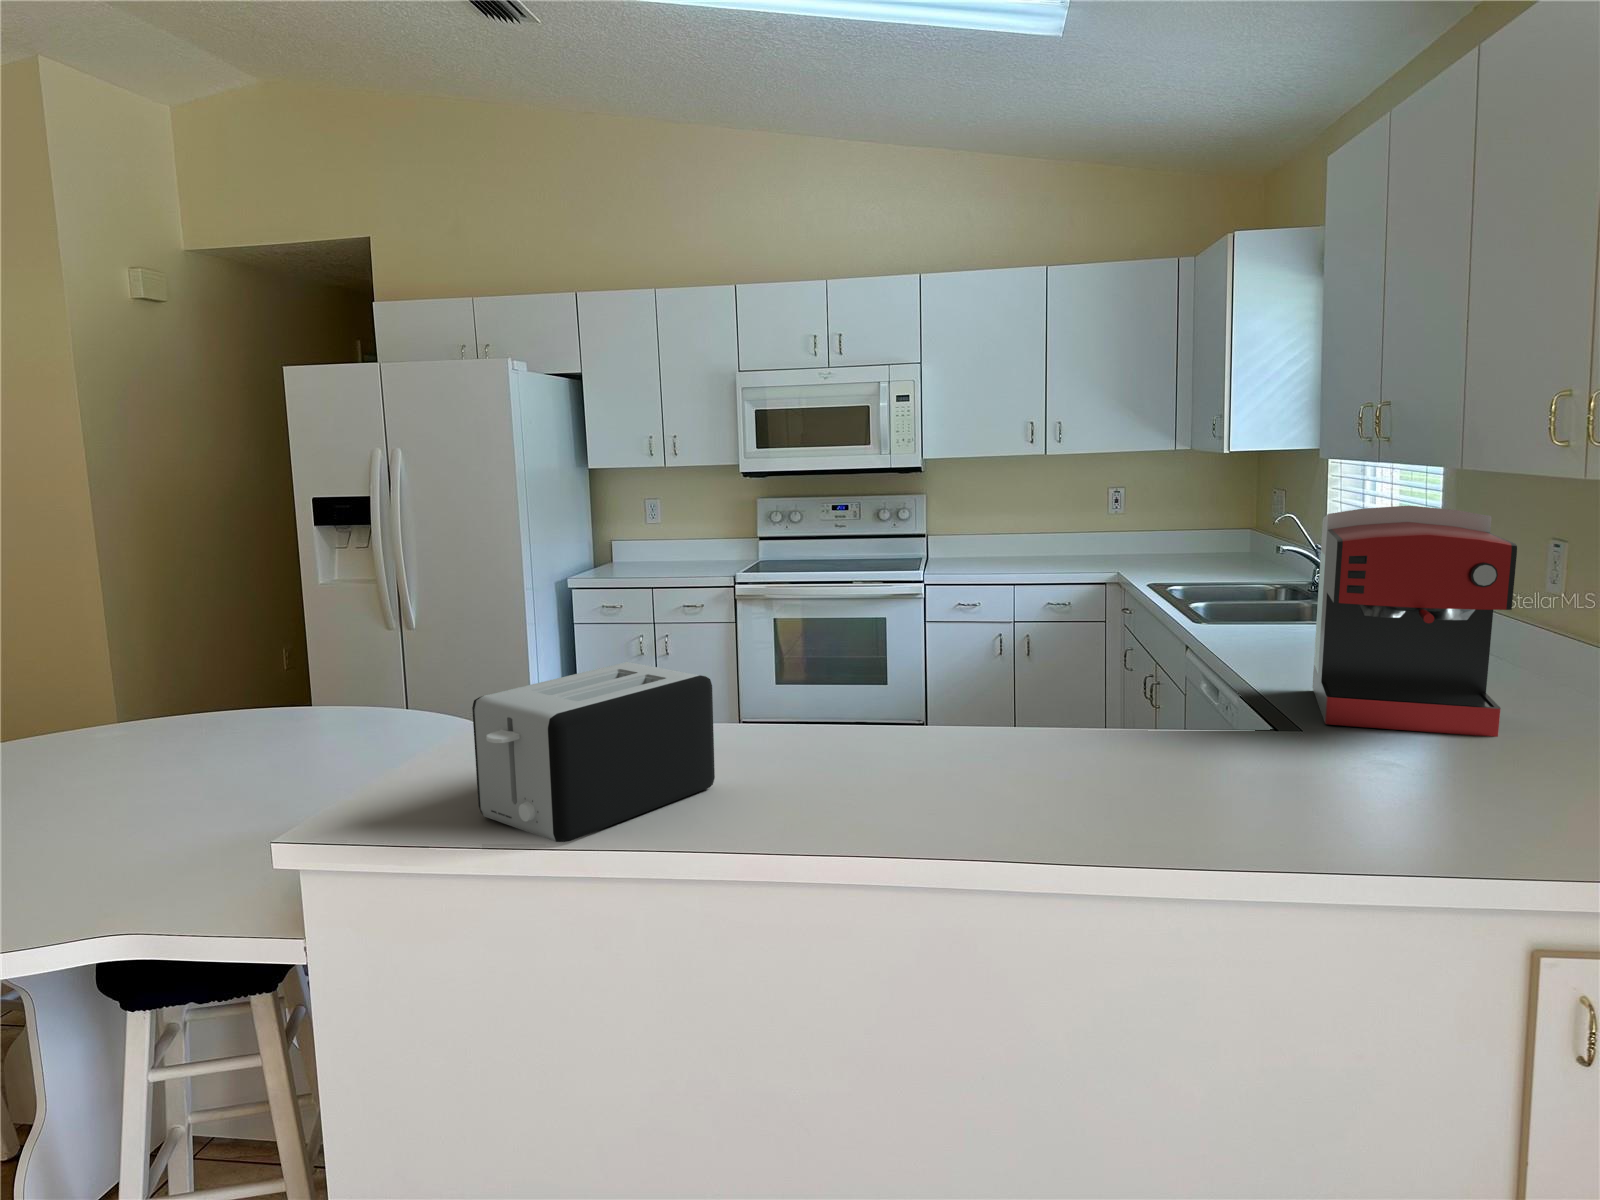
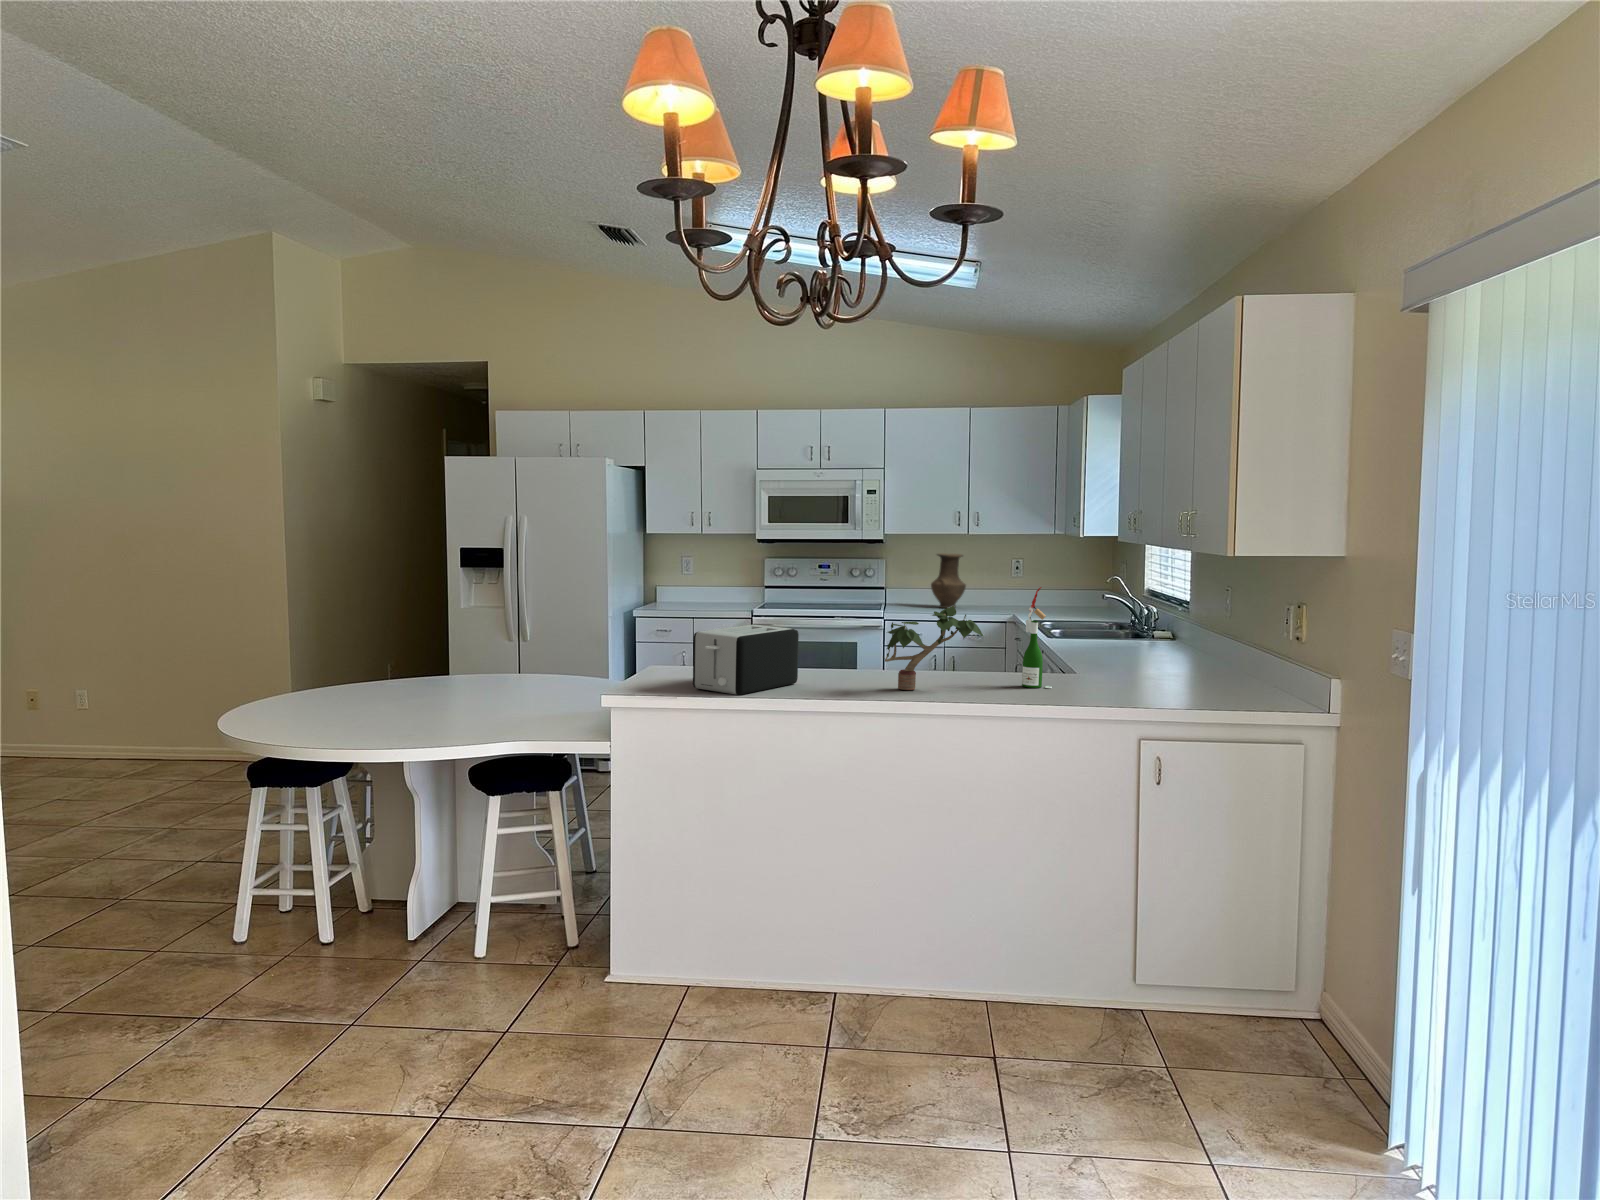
vase: none [993,482,1043,561] -> present [931,553,966,608]
coffee maker: present [1312,505,1517,737] -> none [1095,564,1180,677]
wine bottle: none [1194,572,1263,794] -> present [1022,587,1052,688]
potted plant: none [870,612,1131,811] -> present [883,606,984,690]

